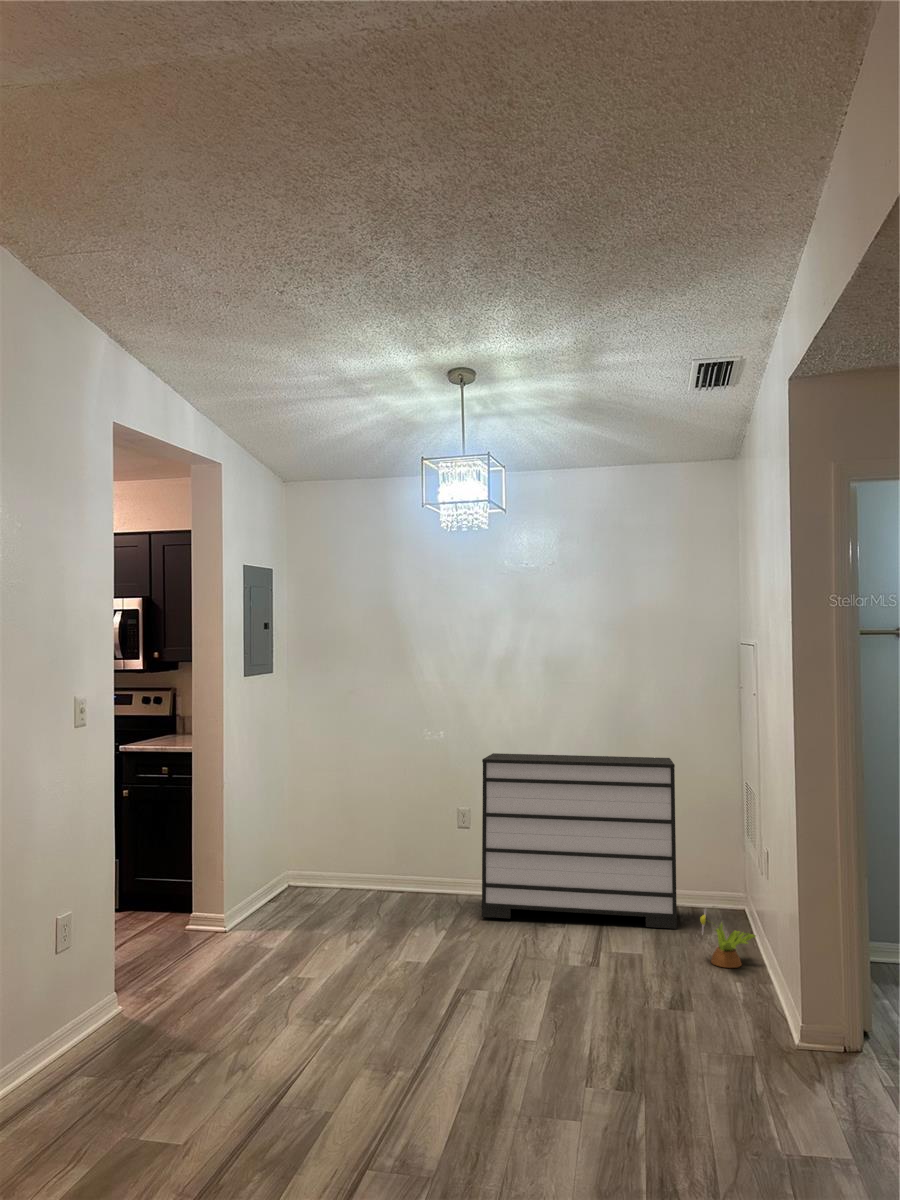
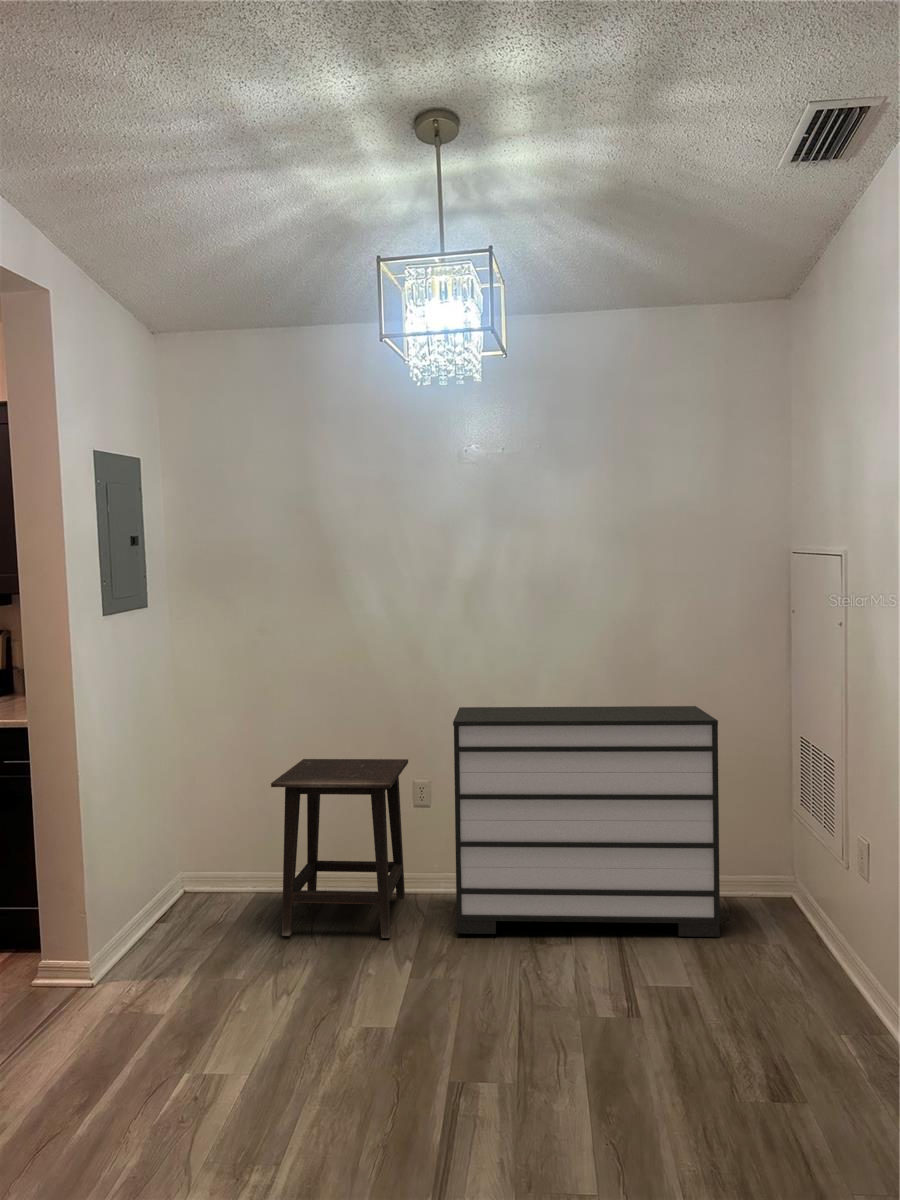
side table: none [353,789,455,917] -> present [271,759,408,938]
decorative plant: present [700,908,756,968] -> none [773,919,851,1006]

